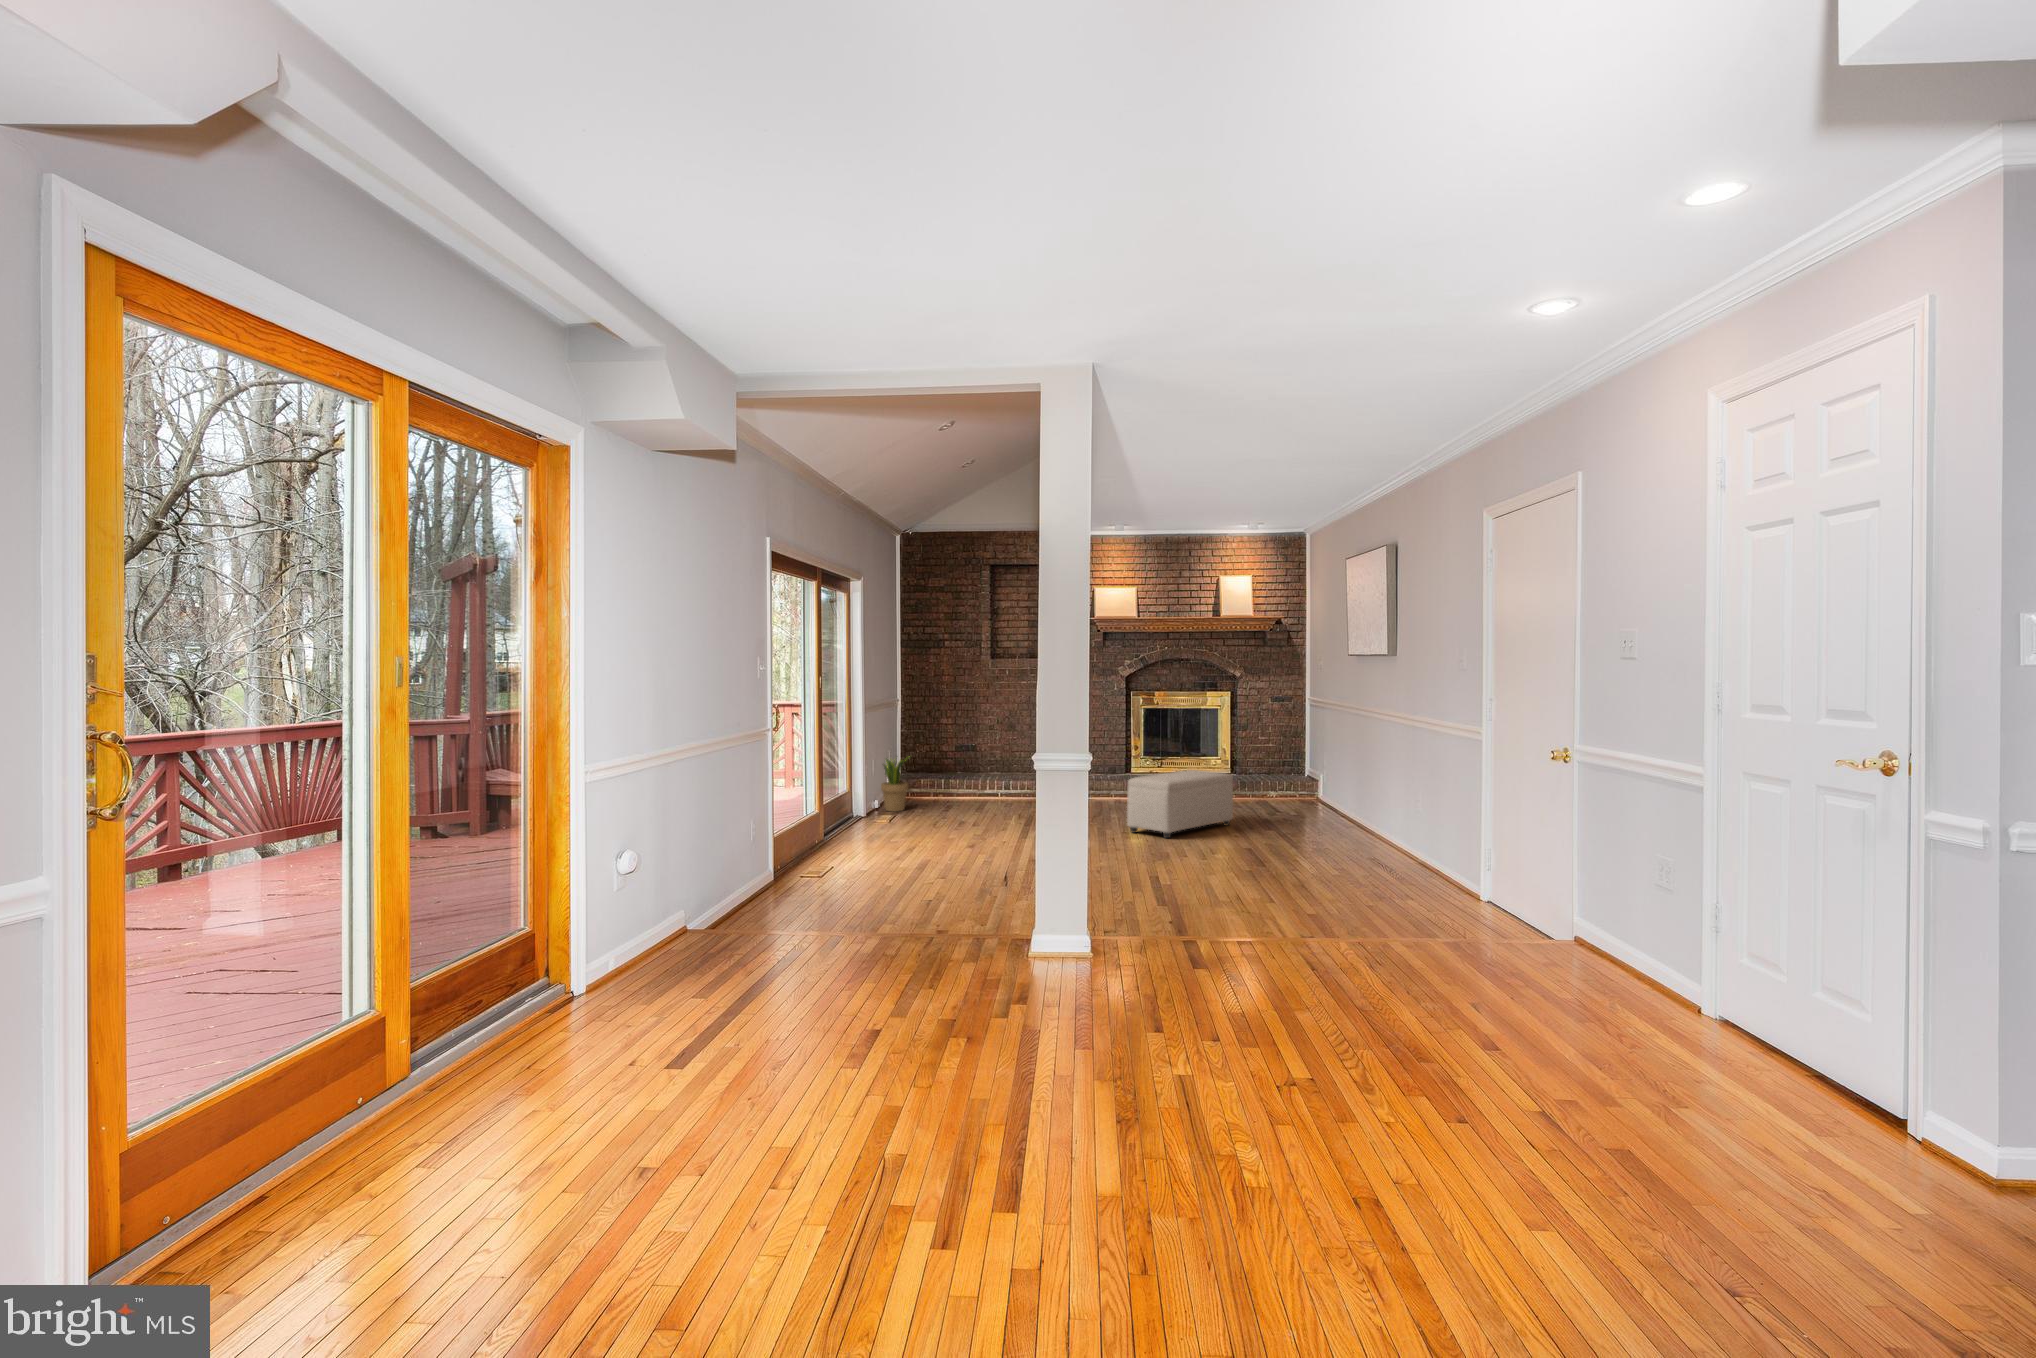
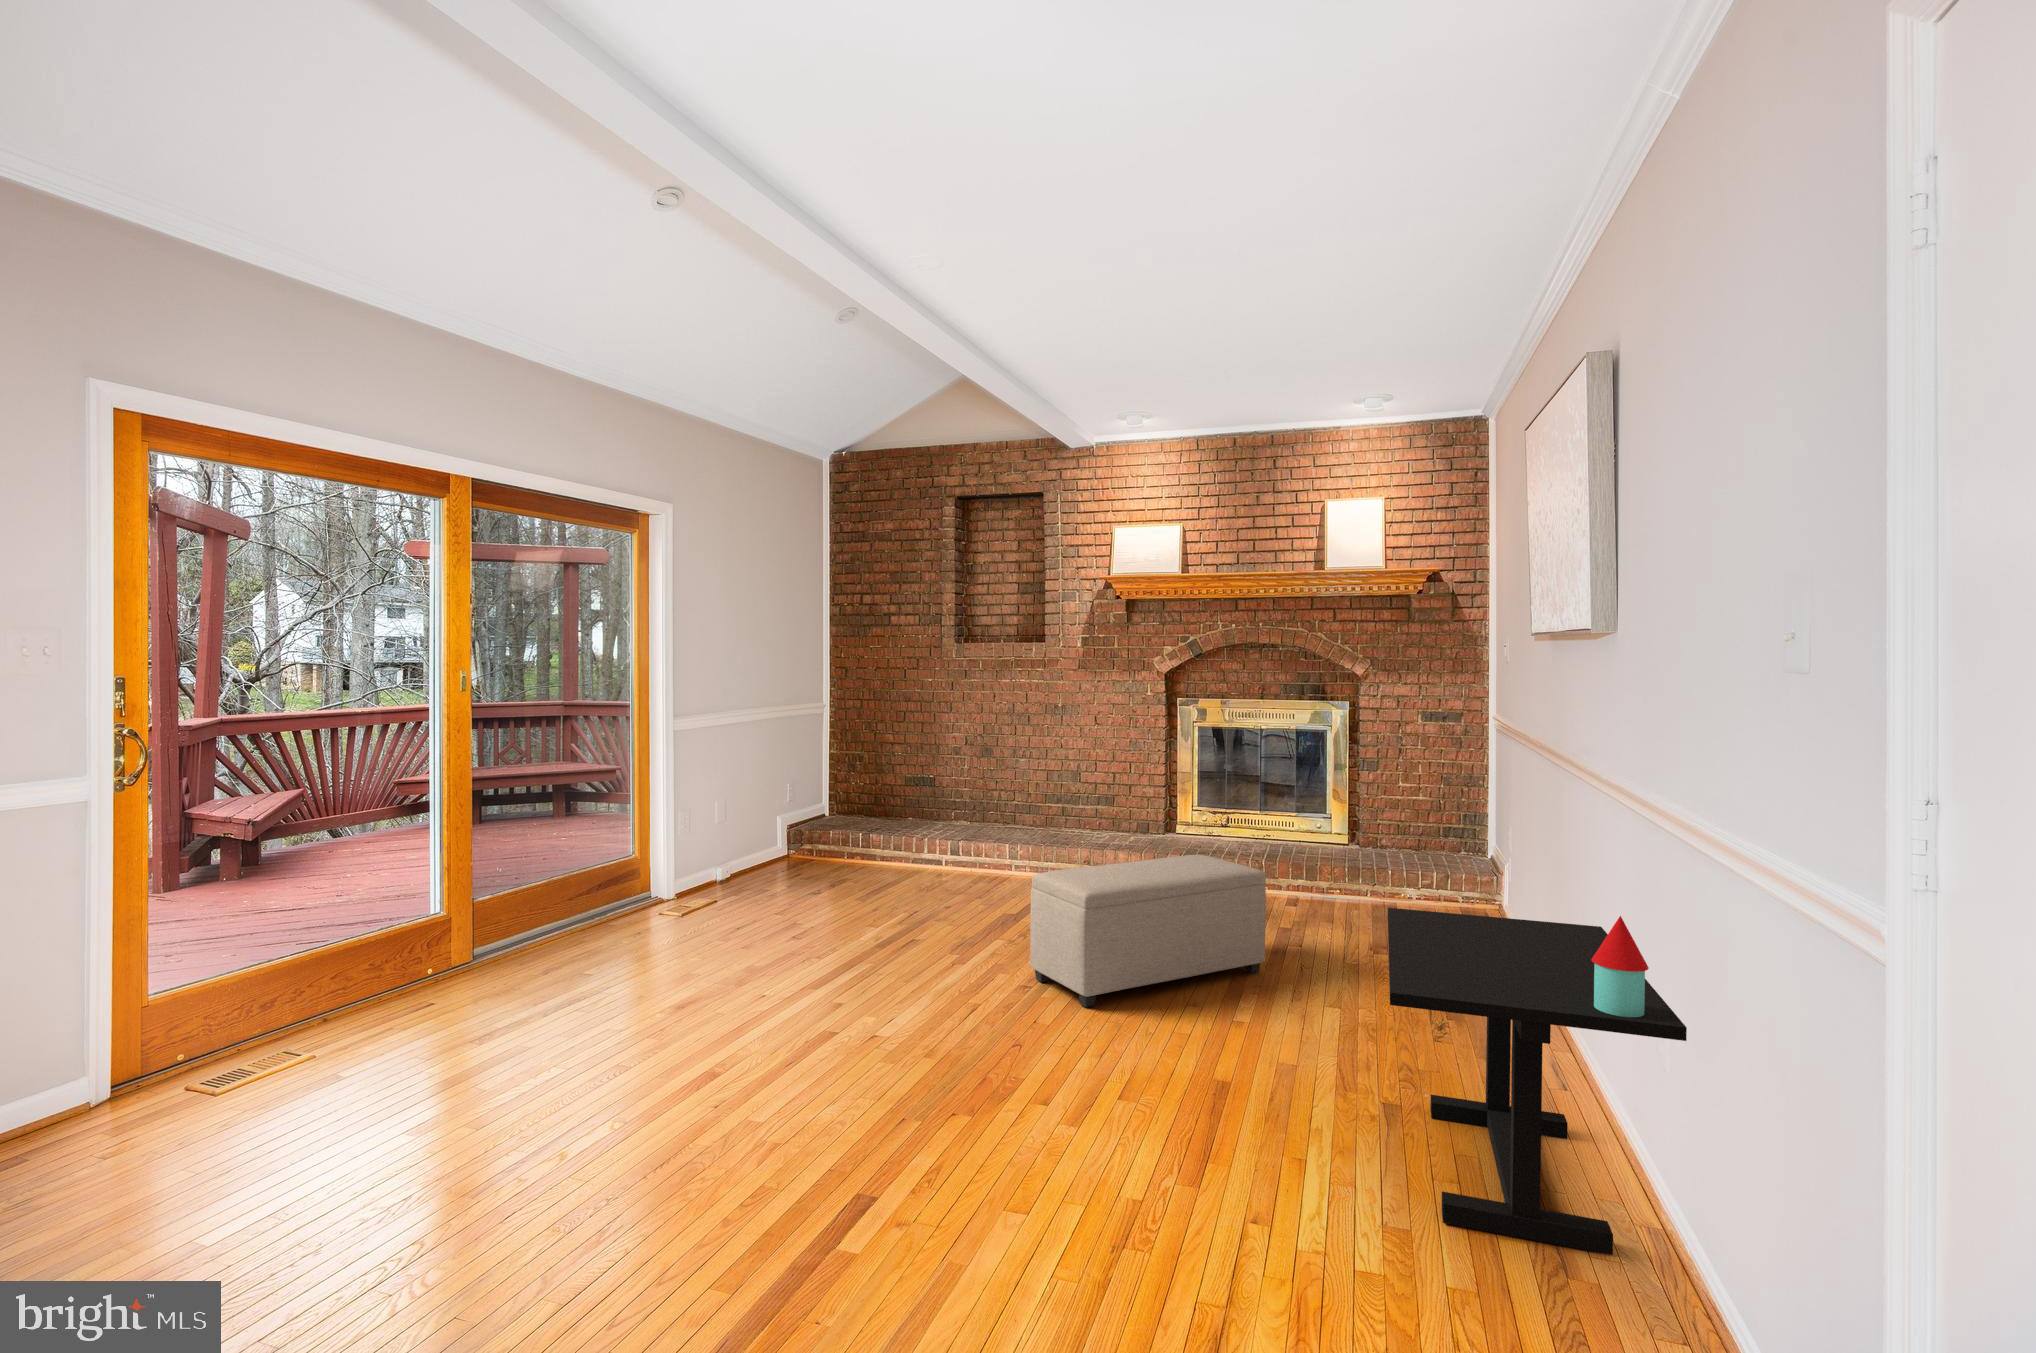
side table: none [1317,757,1439,873] -> present [1388,908,1687,1255]
potted plant: present [881,759,908,812] -> none [717,797,766,889]

